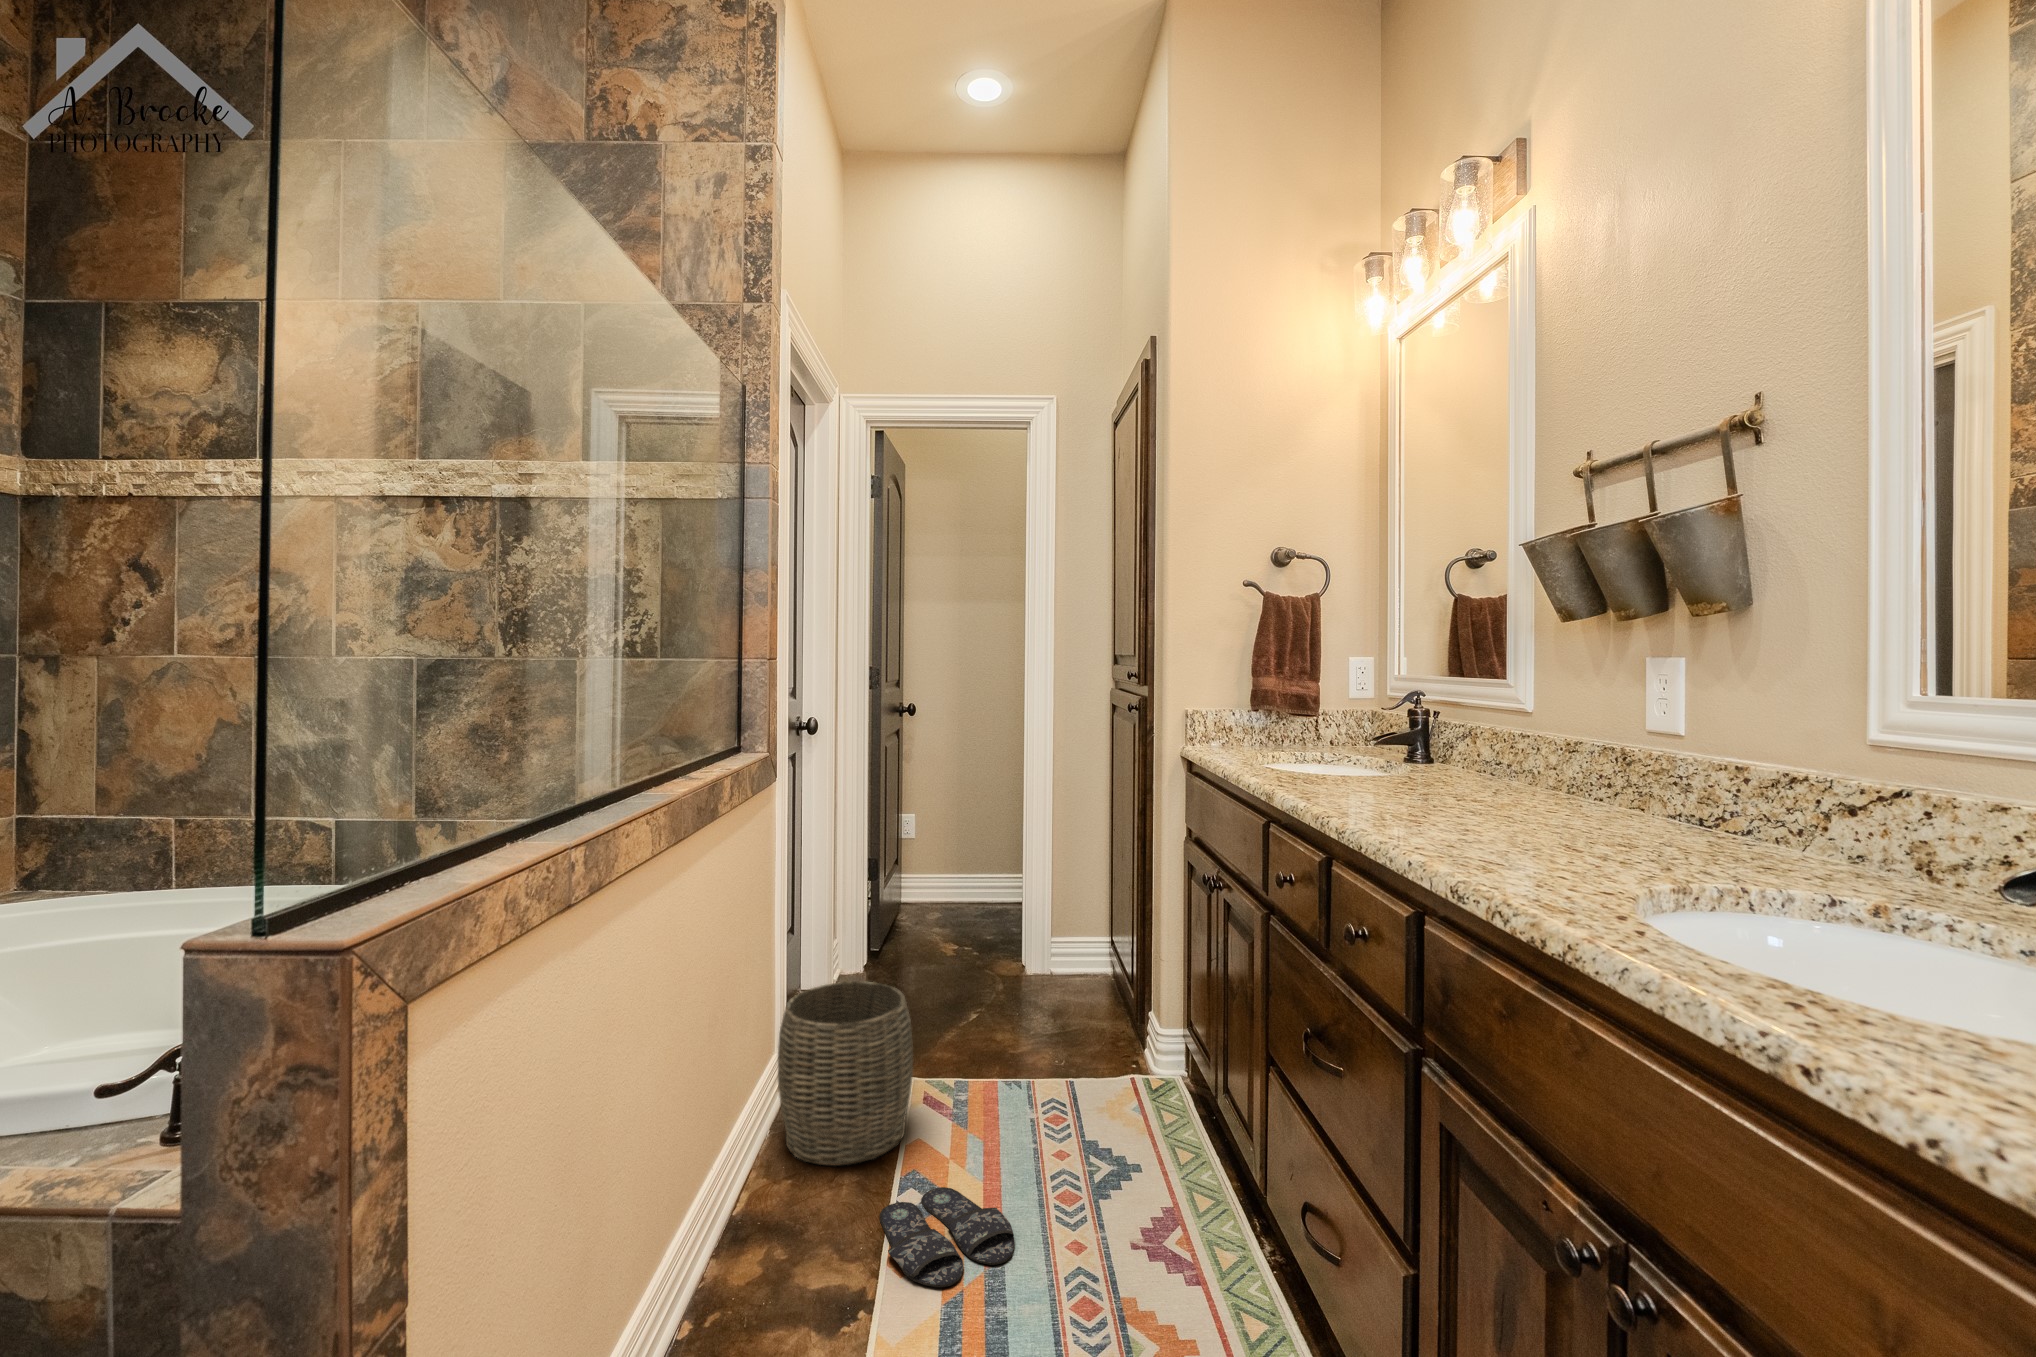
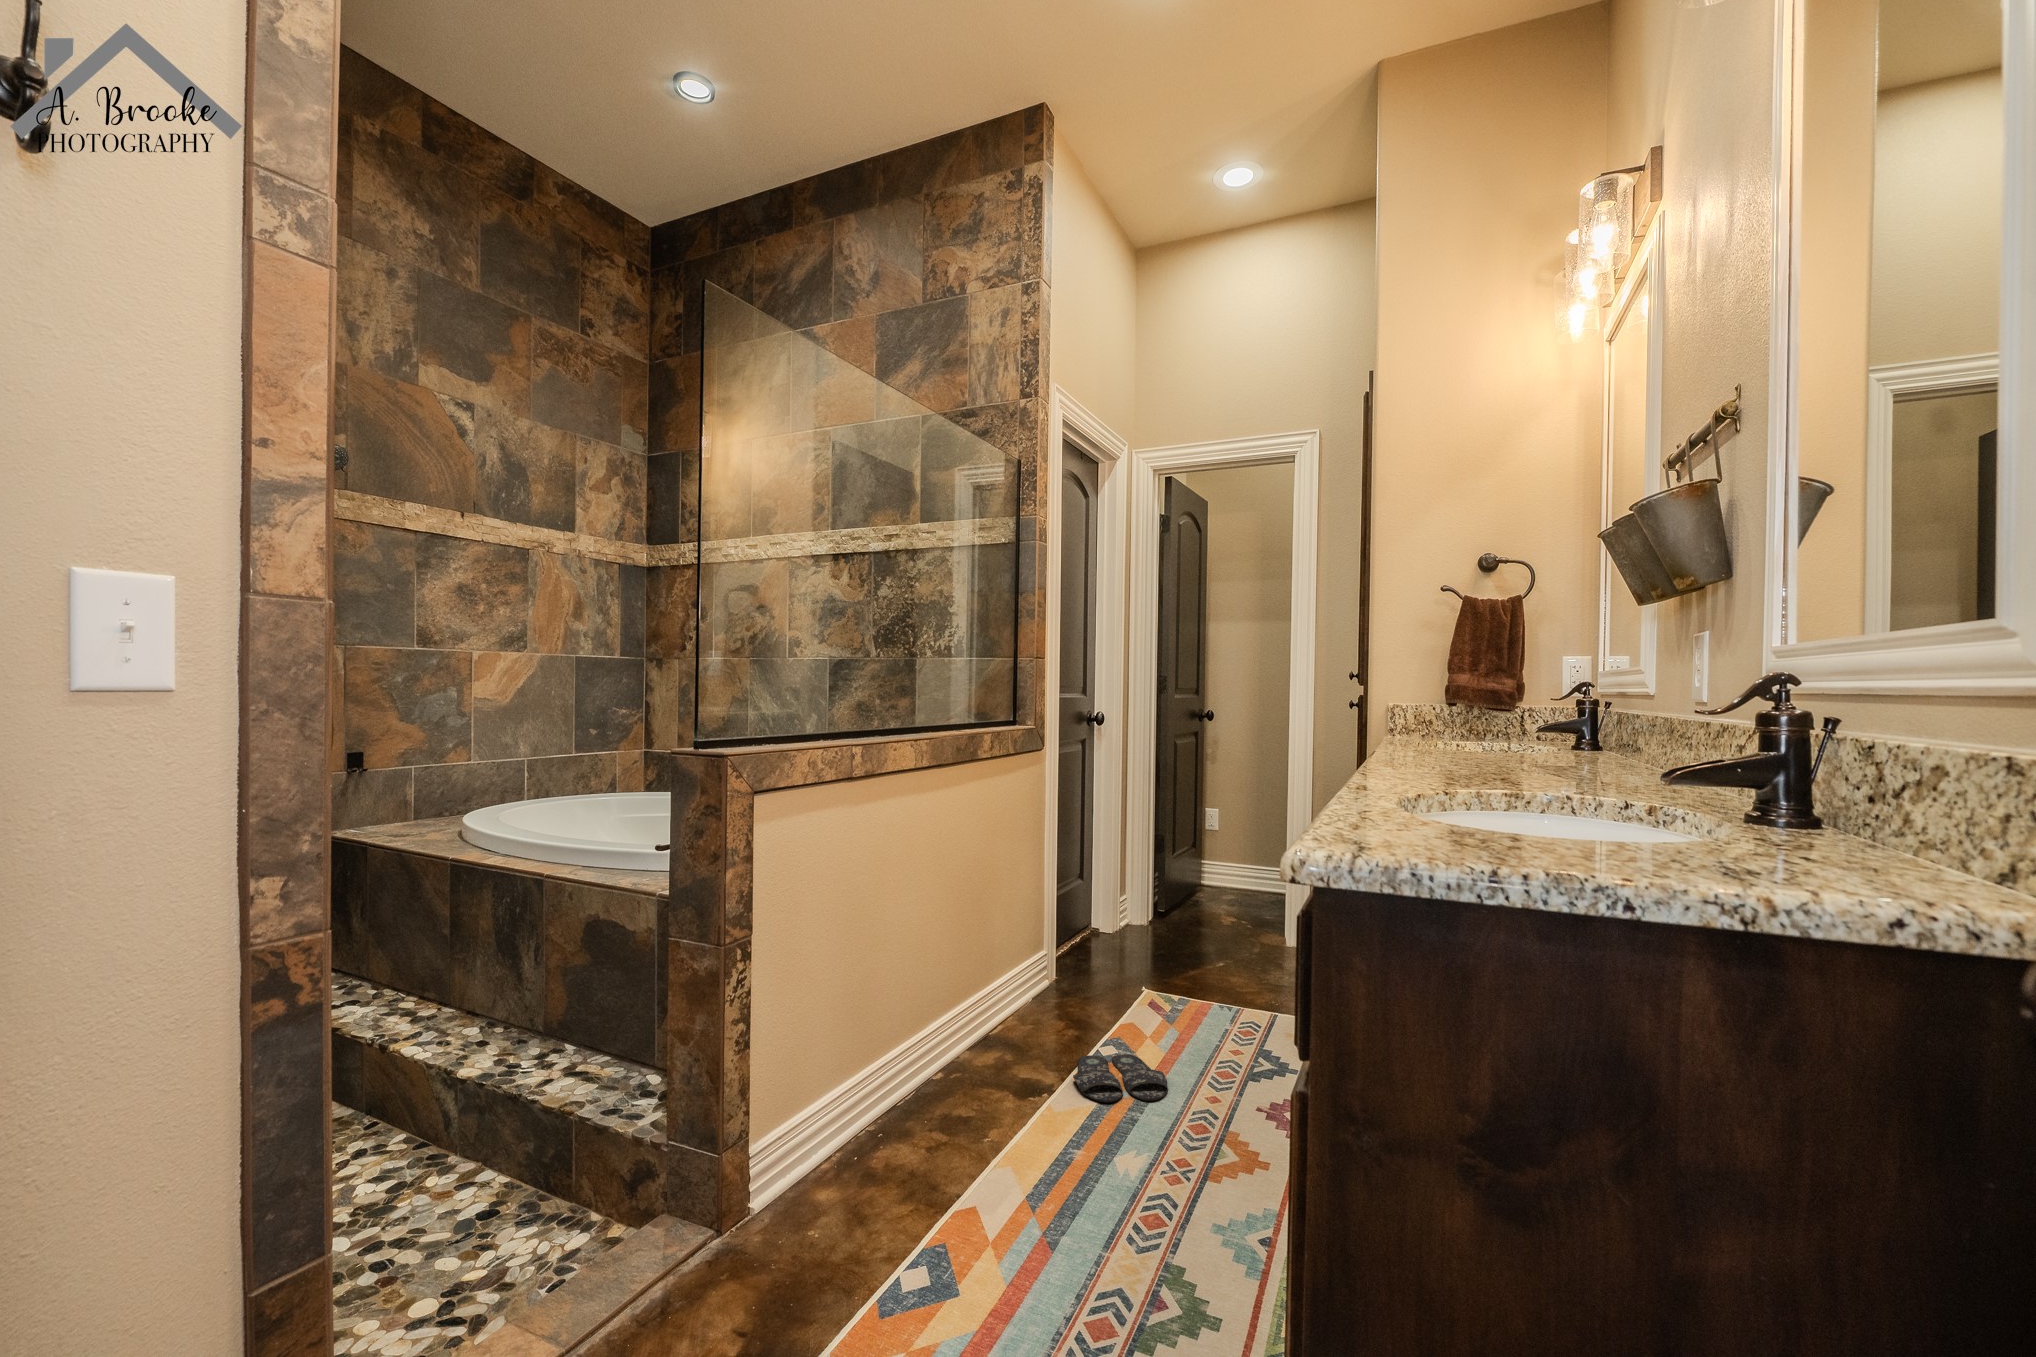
woven basket: present [778,981,913,1166] -> none [1029,903,1129,1031]

